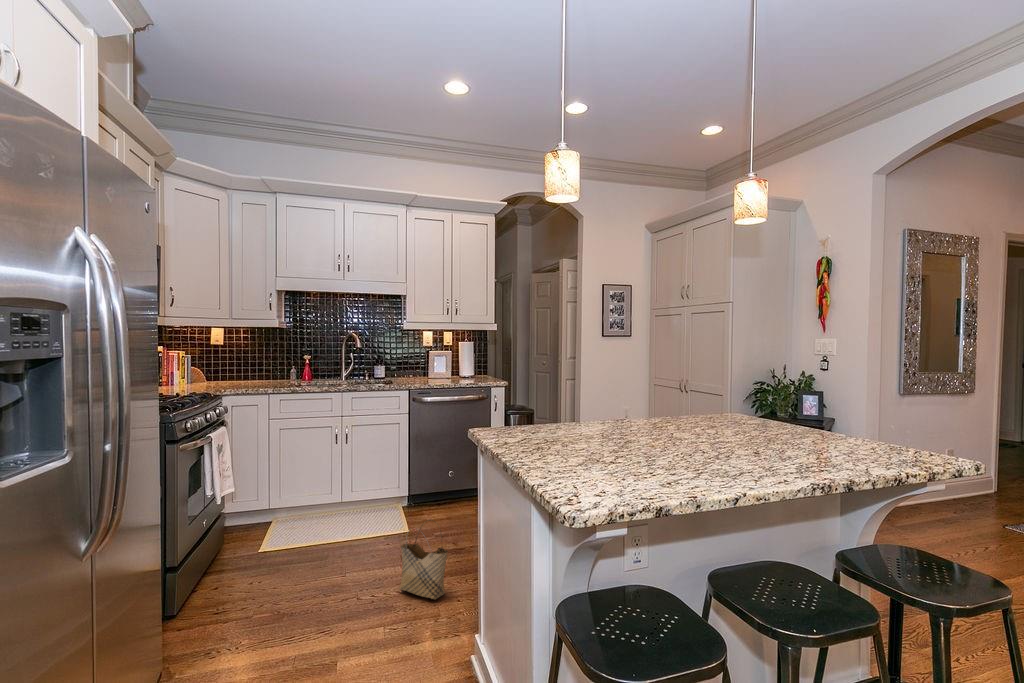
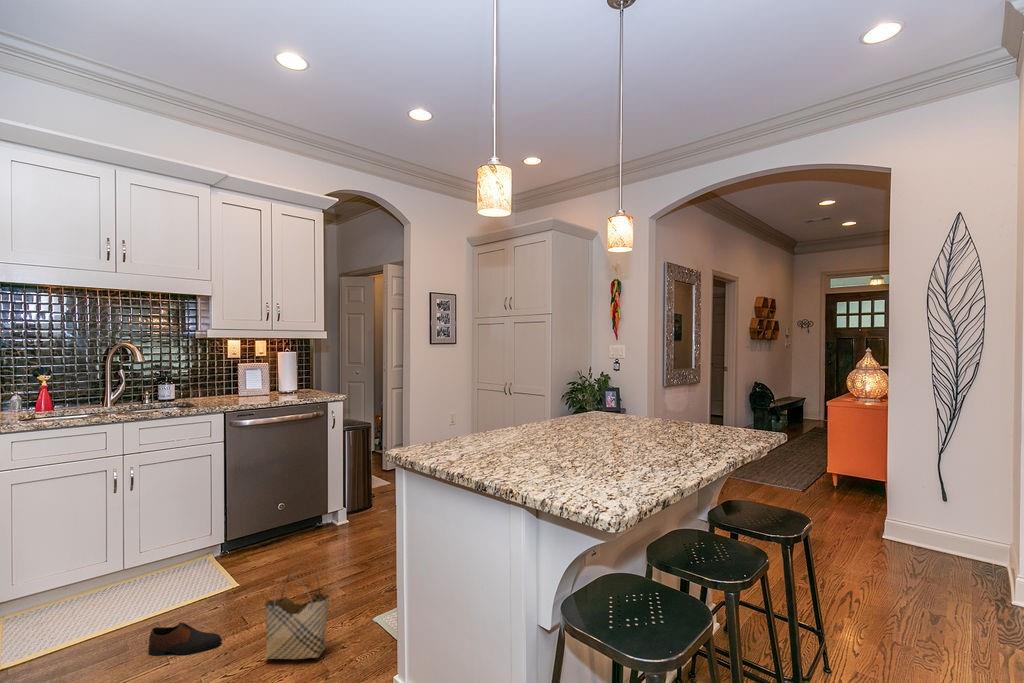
shoe: none [336,546,380,572] -> present [148,622,222,655]

